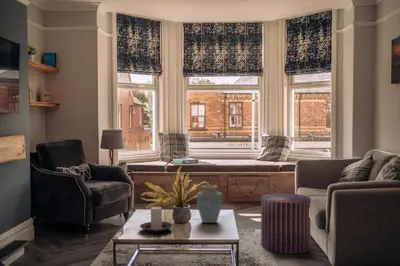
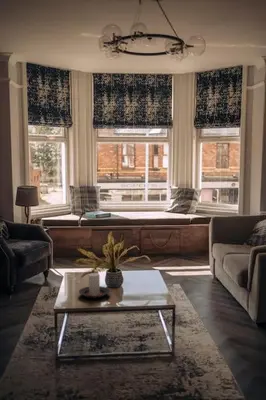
vase: present [197,185,222,223] -> none [129,249,154,286]
pouf: present [261,193,311,254] -> none [184,251,231,309]

